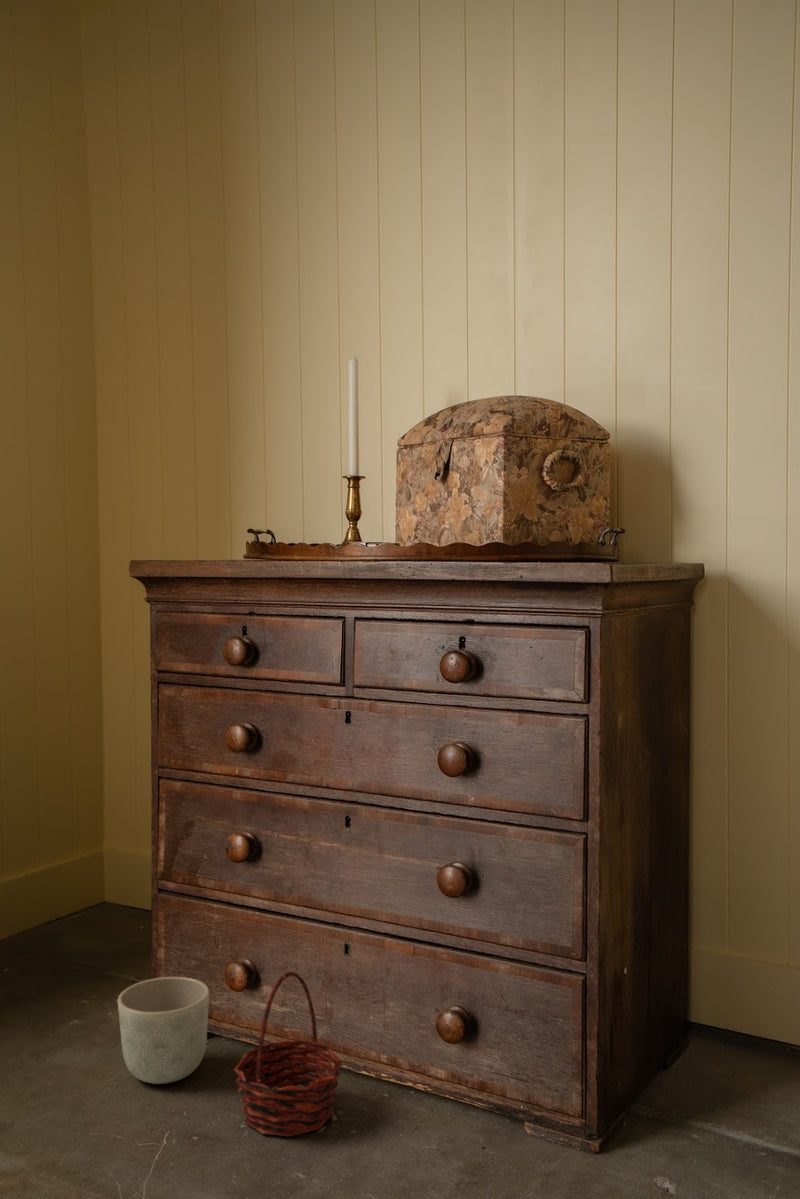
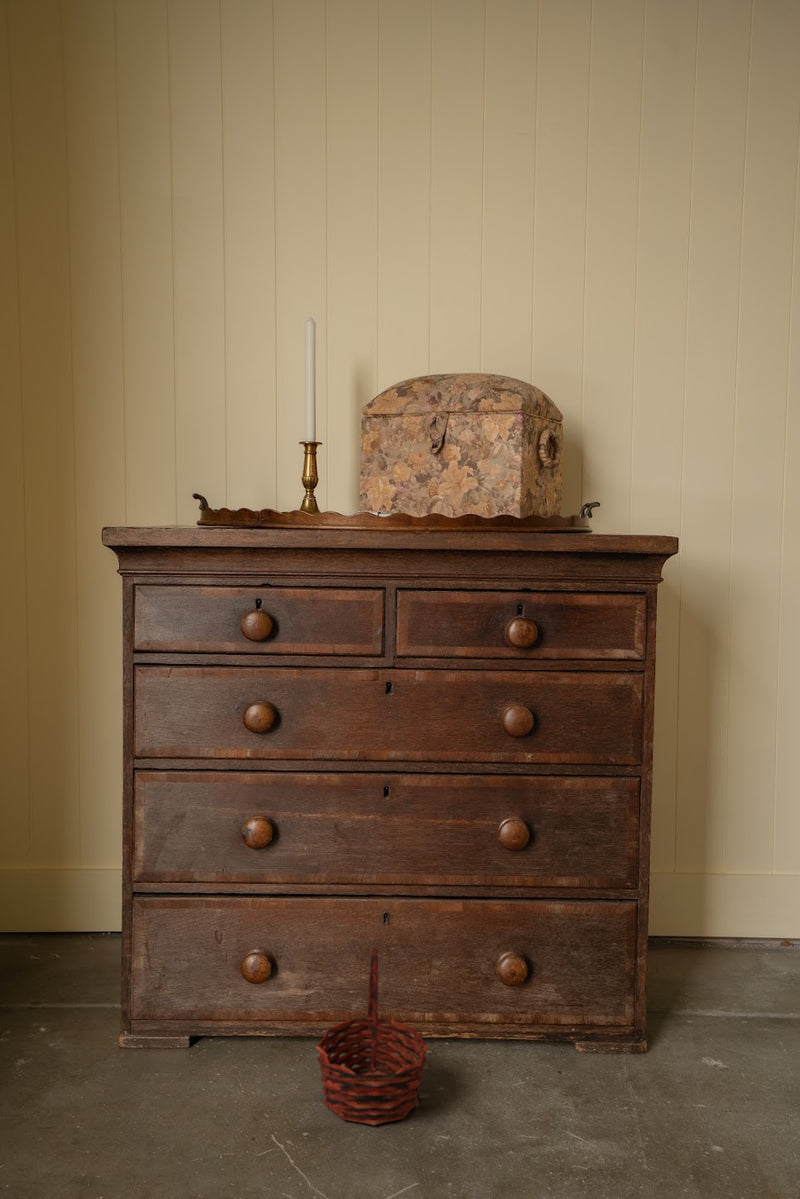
planter: present [118,977,209,1084] -> none [145,980,250,1109]

